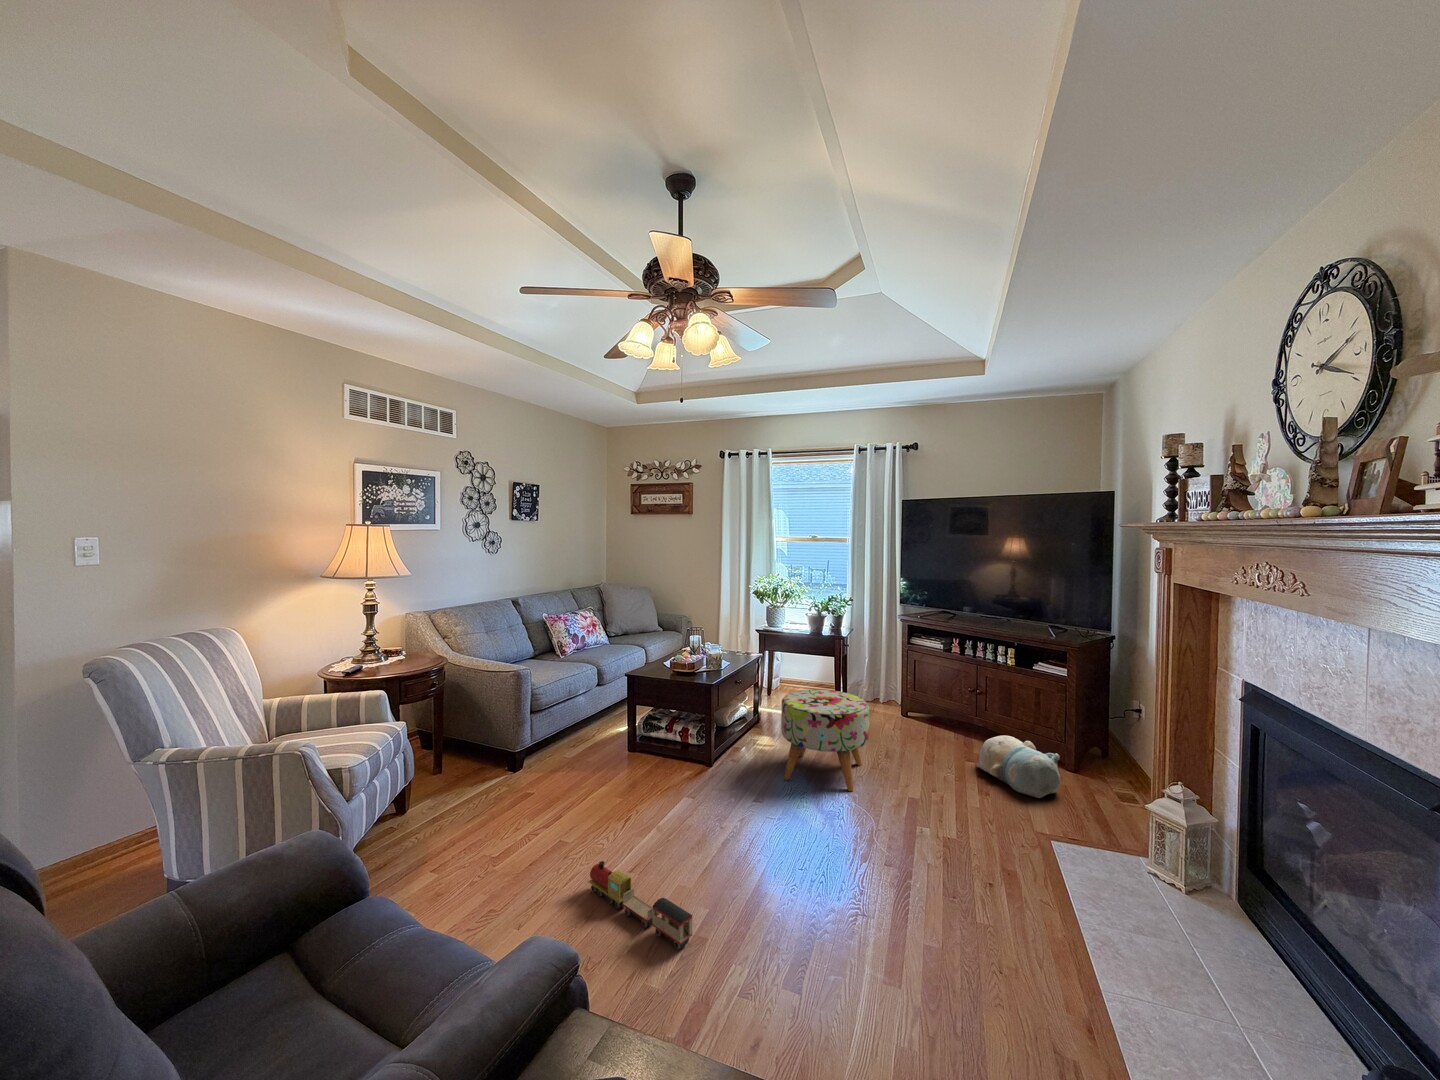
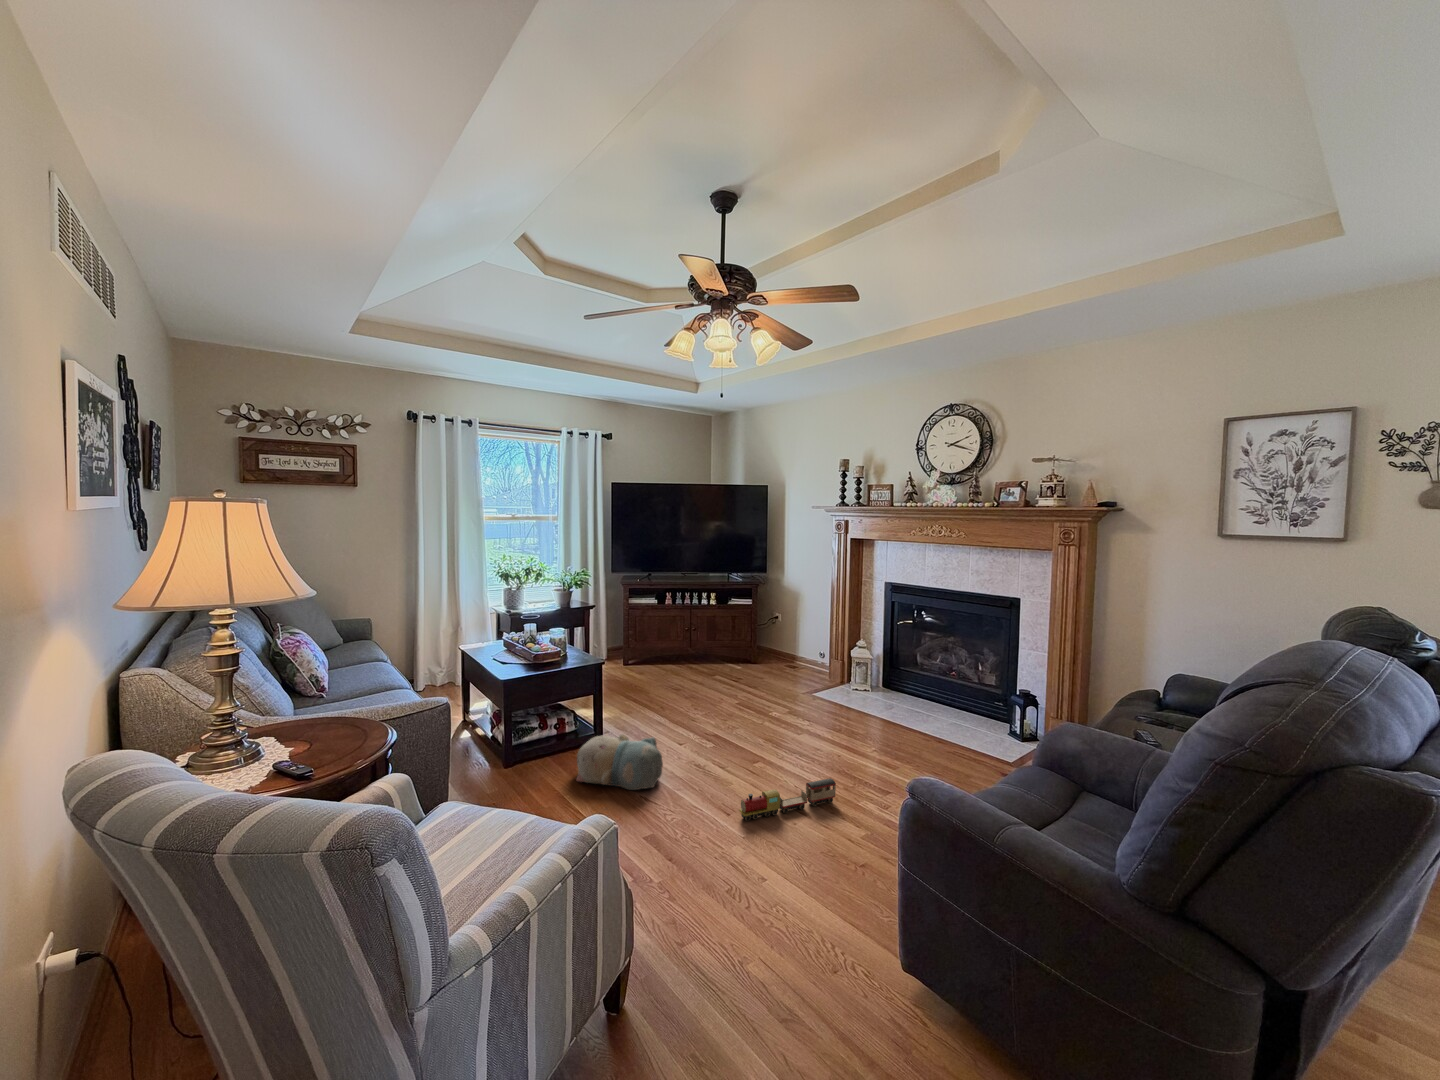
ottoman: present [781,690,869,791] -> none [639,645,713,723]
plush toy: present [976,736,1061,798] -> present [576,734,663,790]

